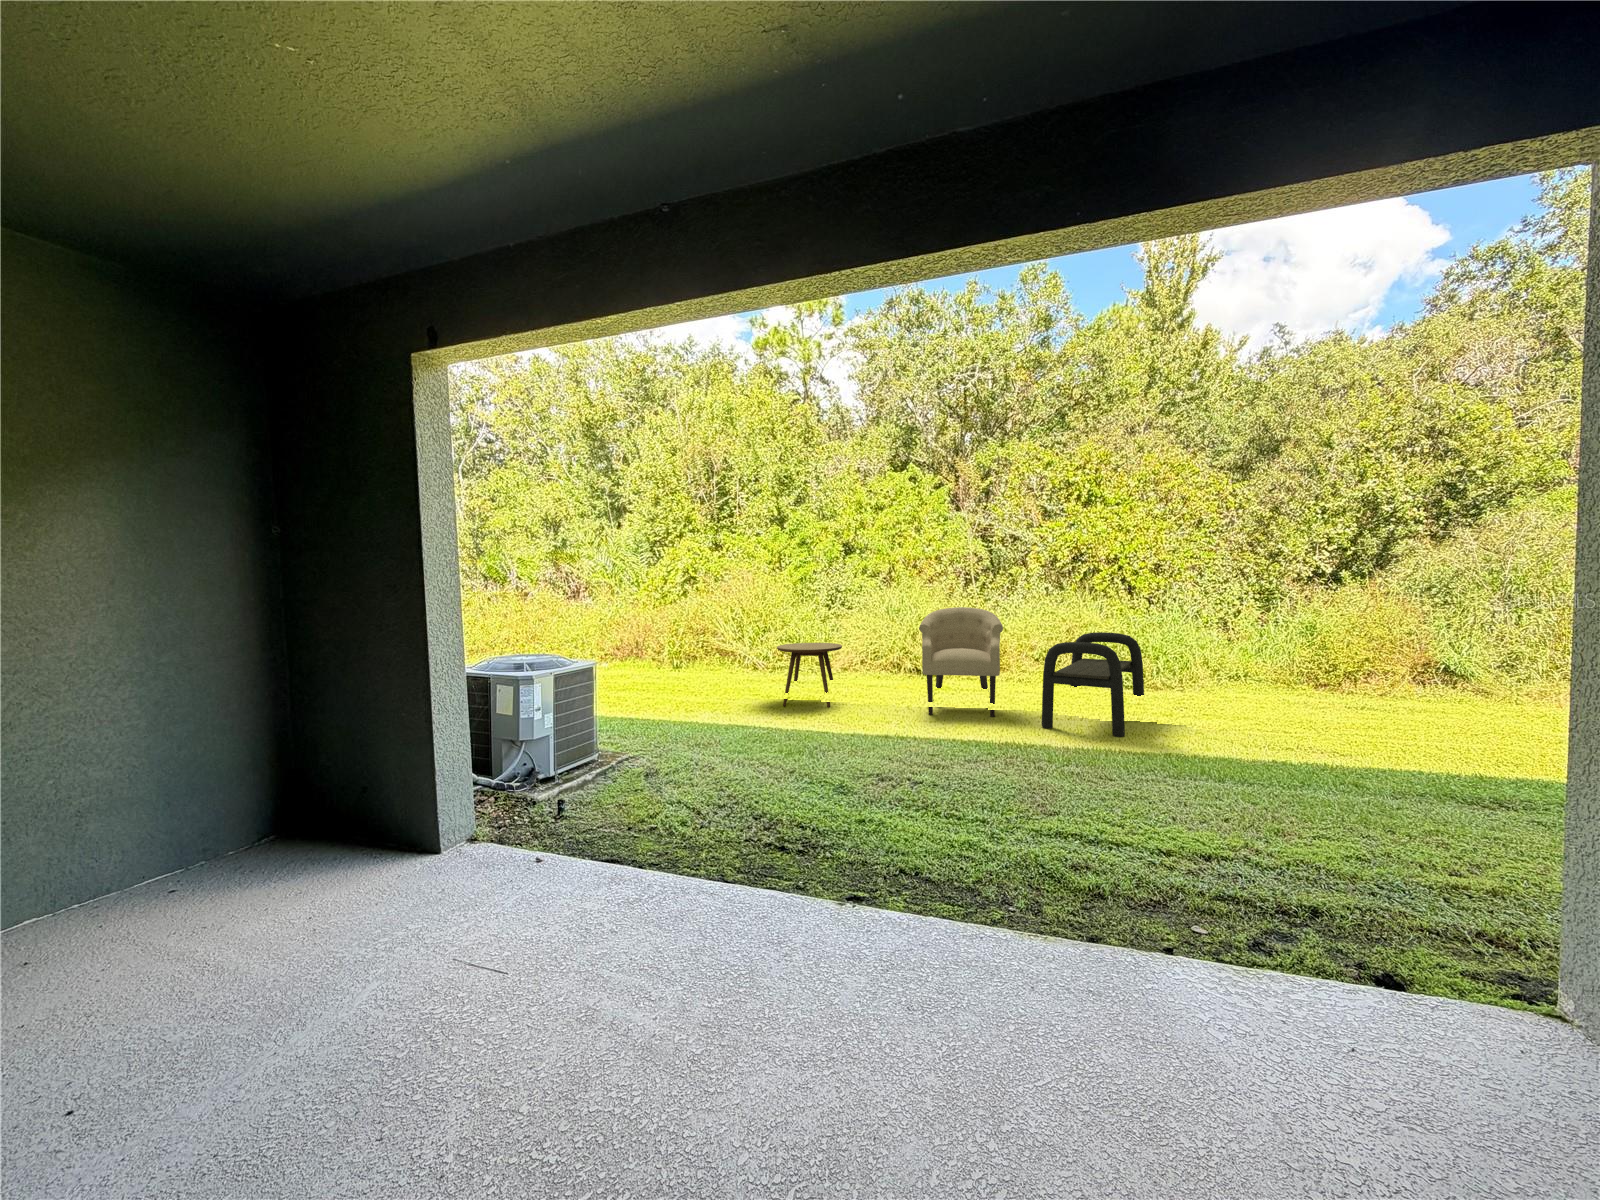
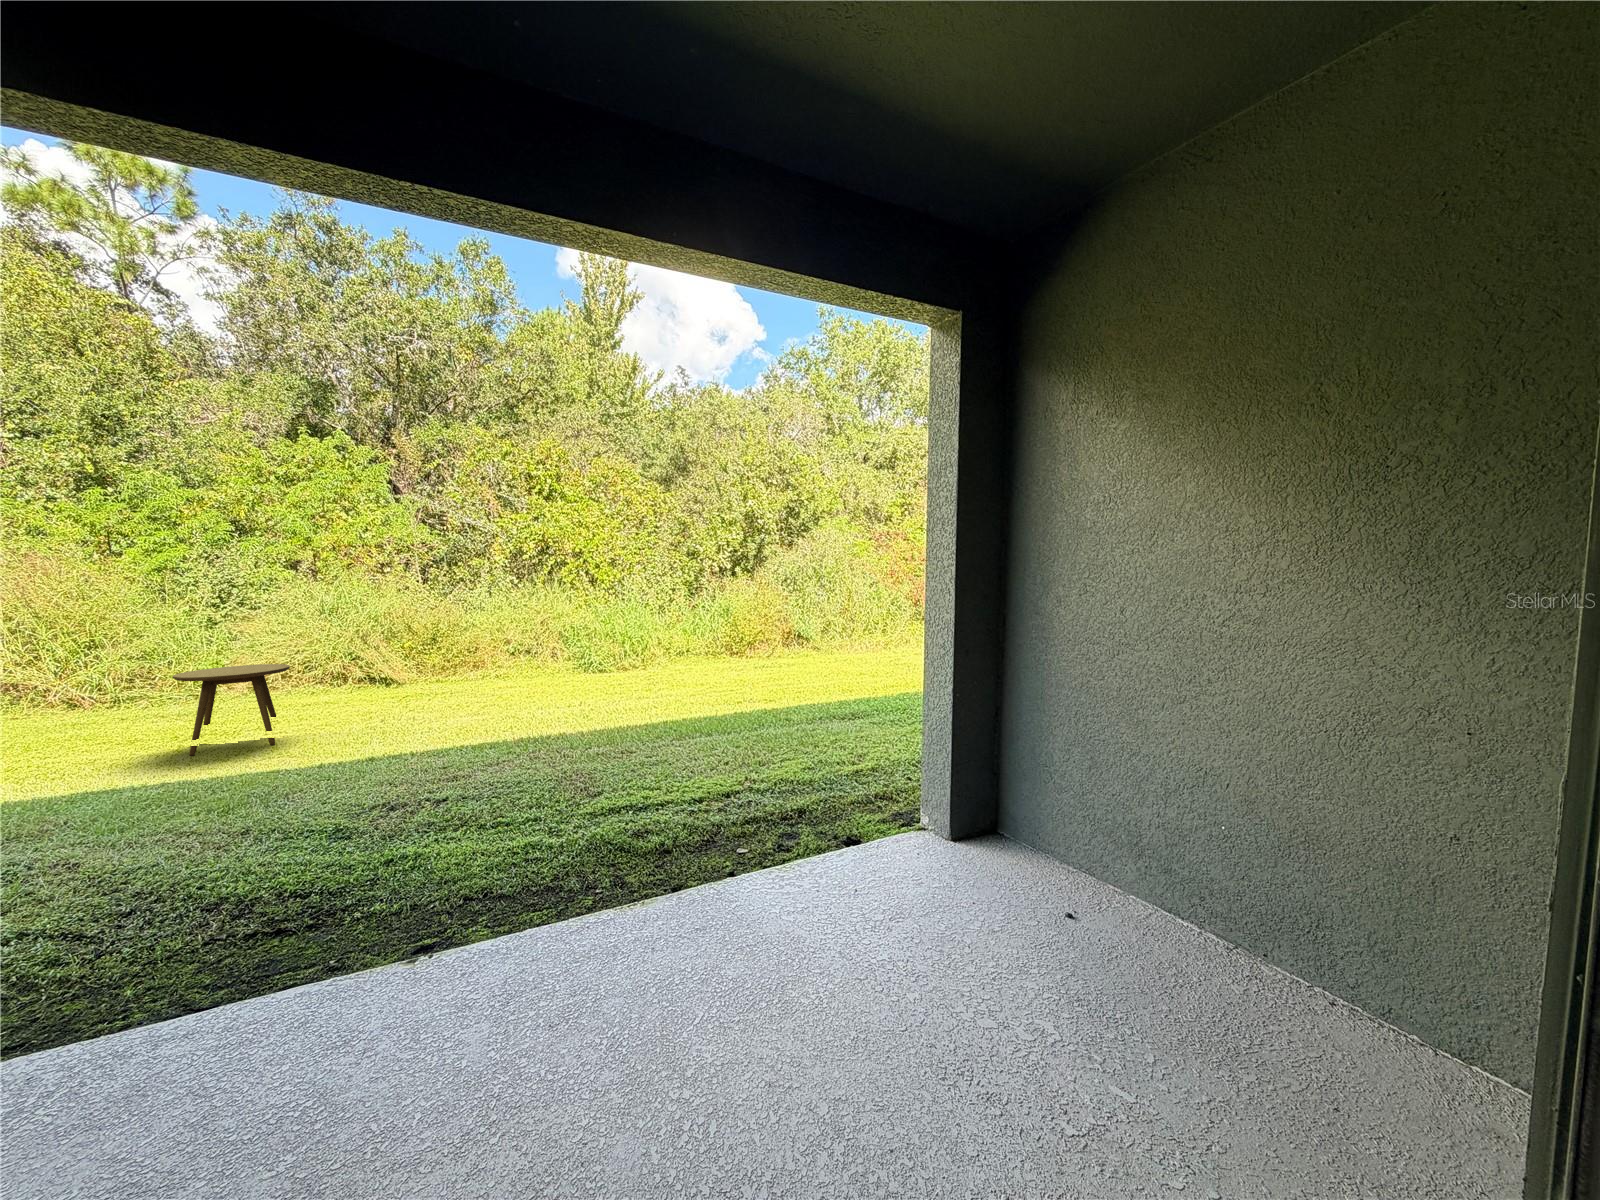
chair: present [919,607,1003,717] -> none [405,612,504,731]
bench: present [1042,632,1144,737] -> none [550,630,632,723]

